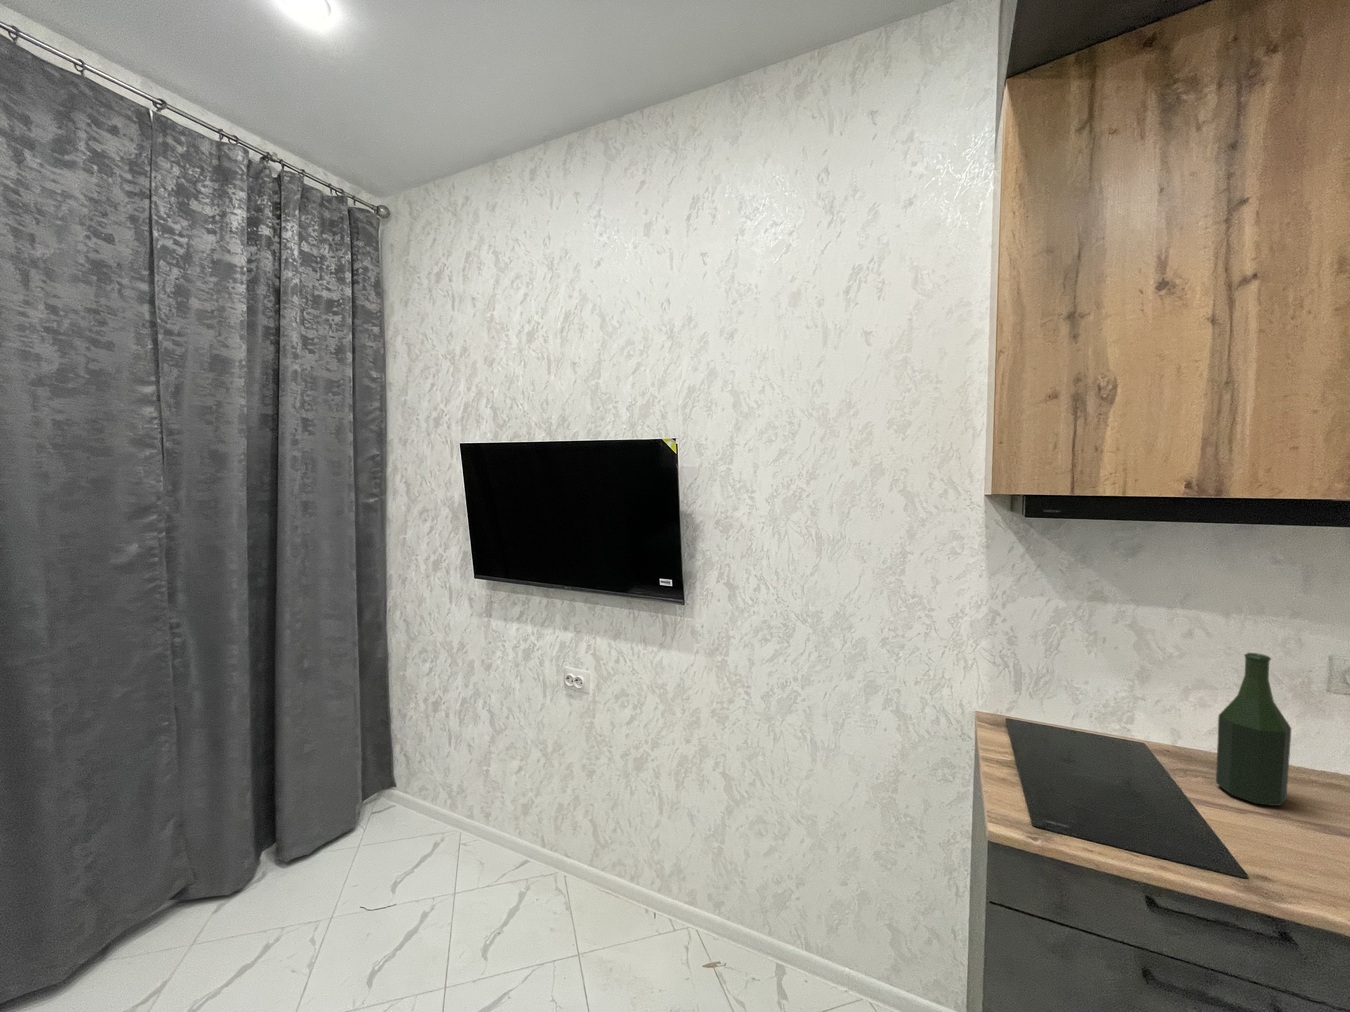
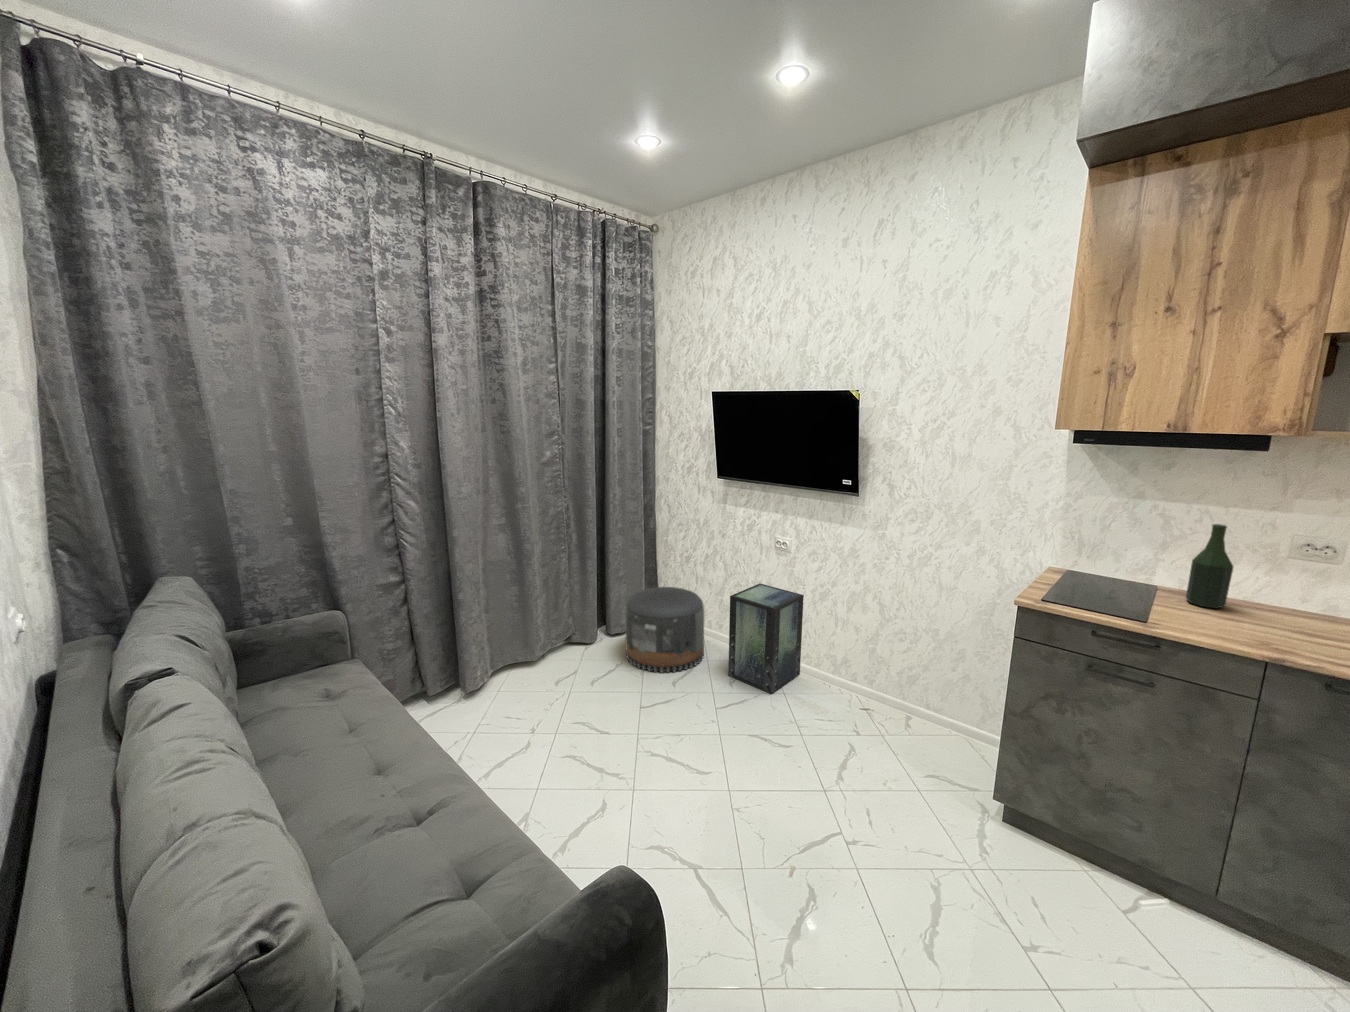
storage box: none [482,749,609,966] -> present [728,584,804,694]
pouf: none [293,764,450,949] -> present [625,587,704,673]

